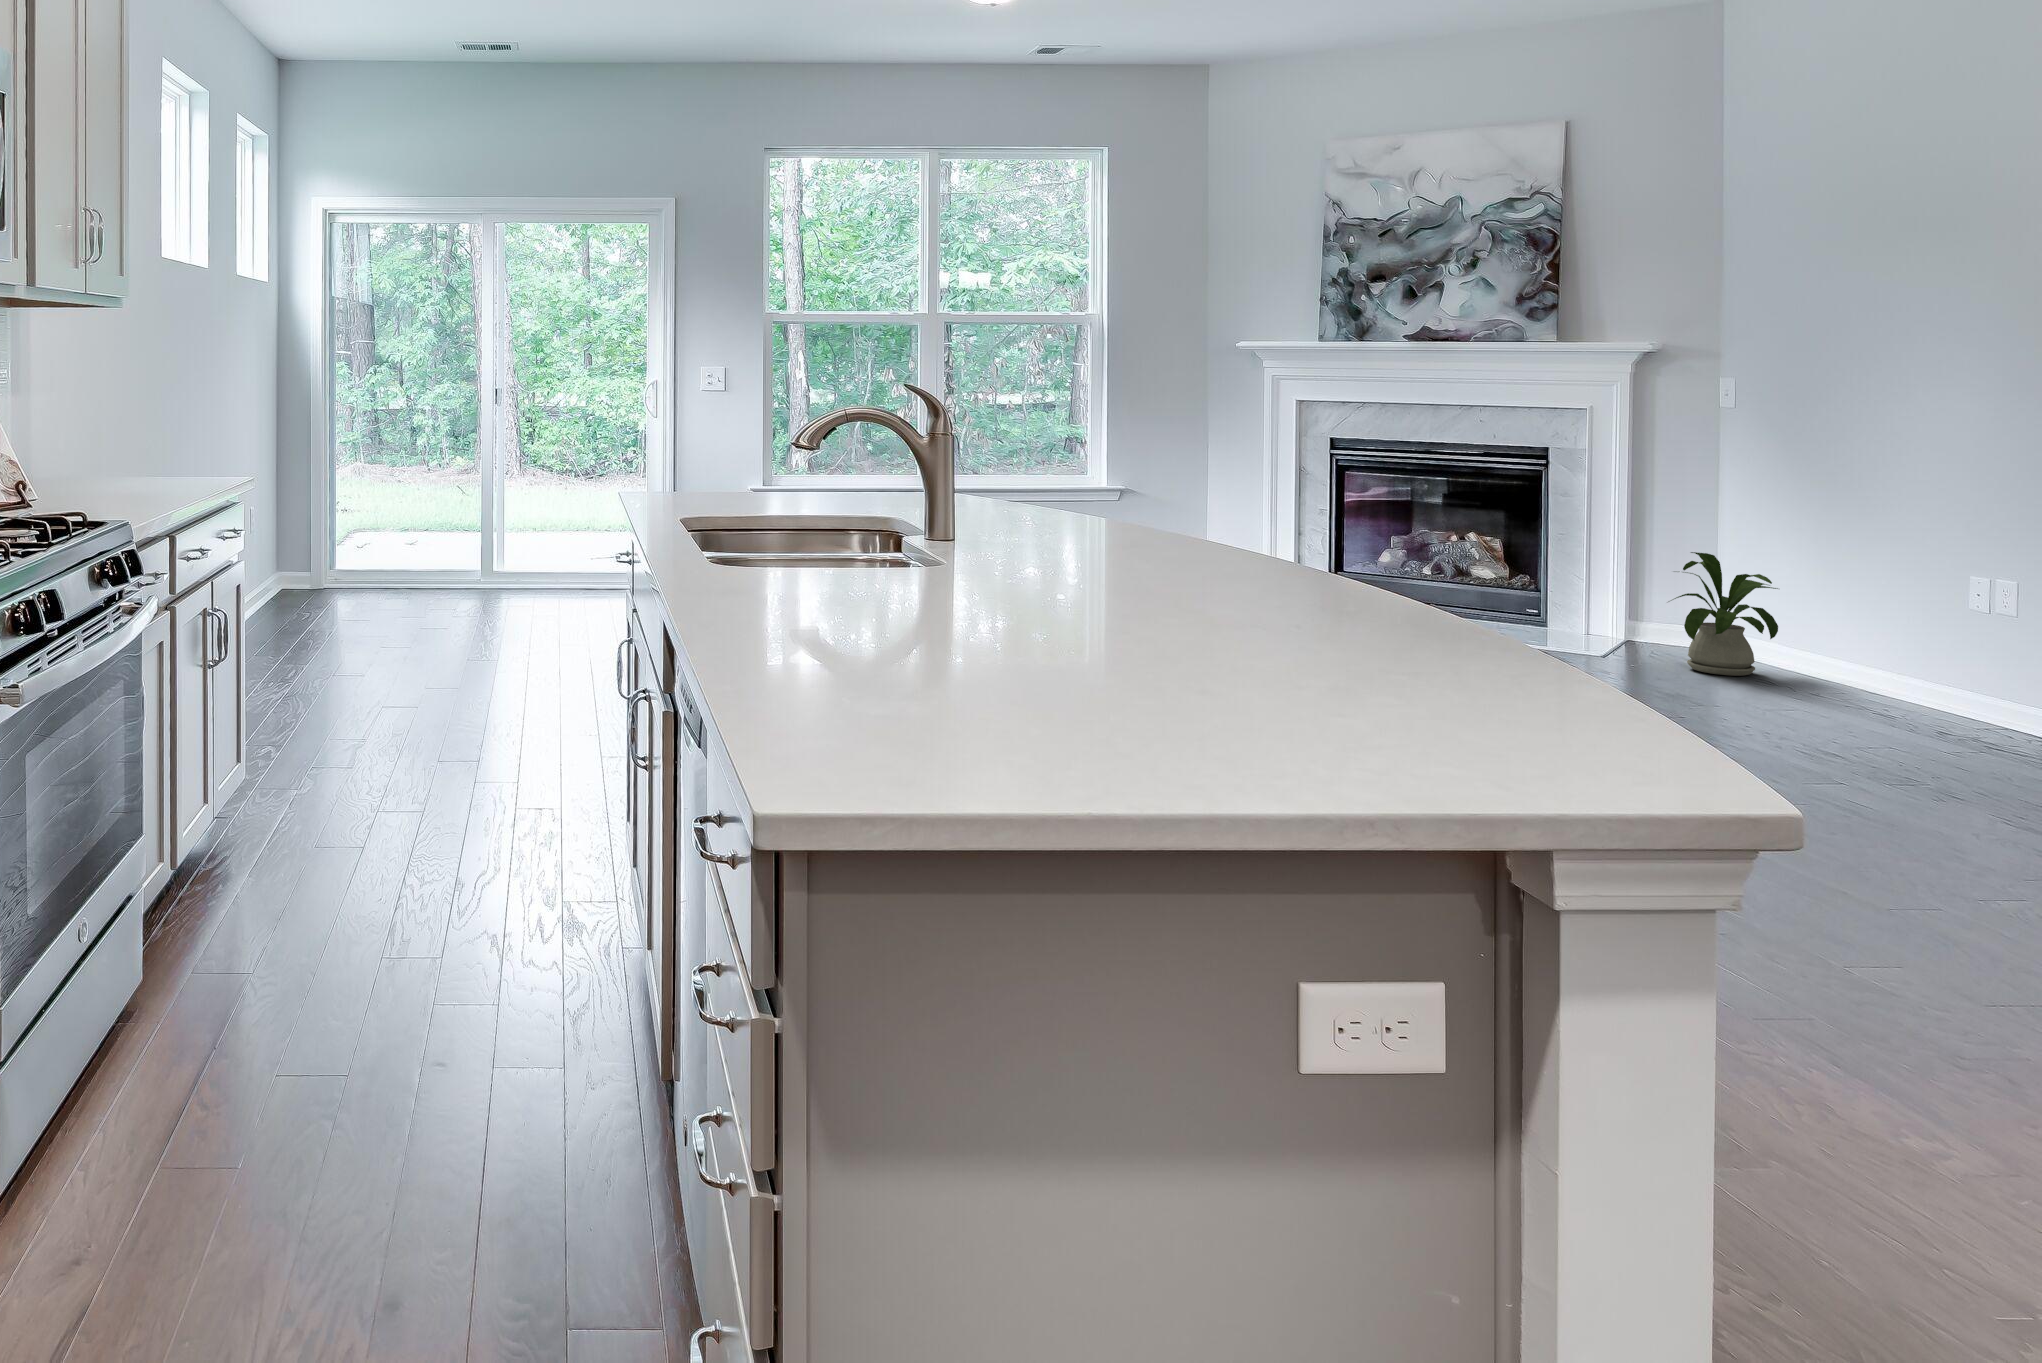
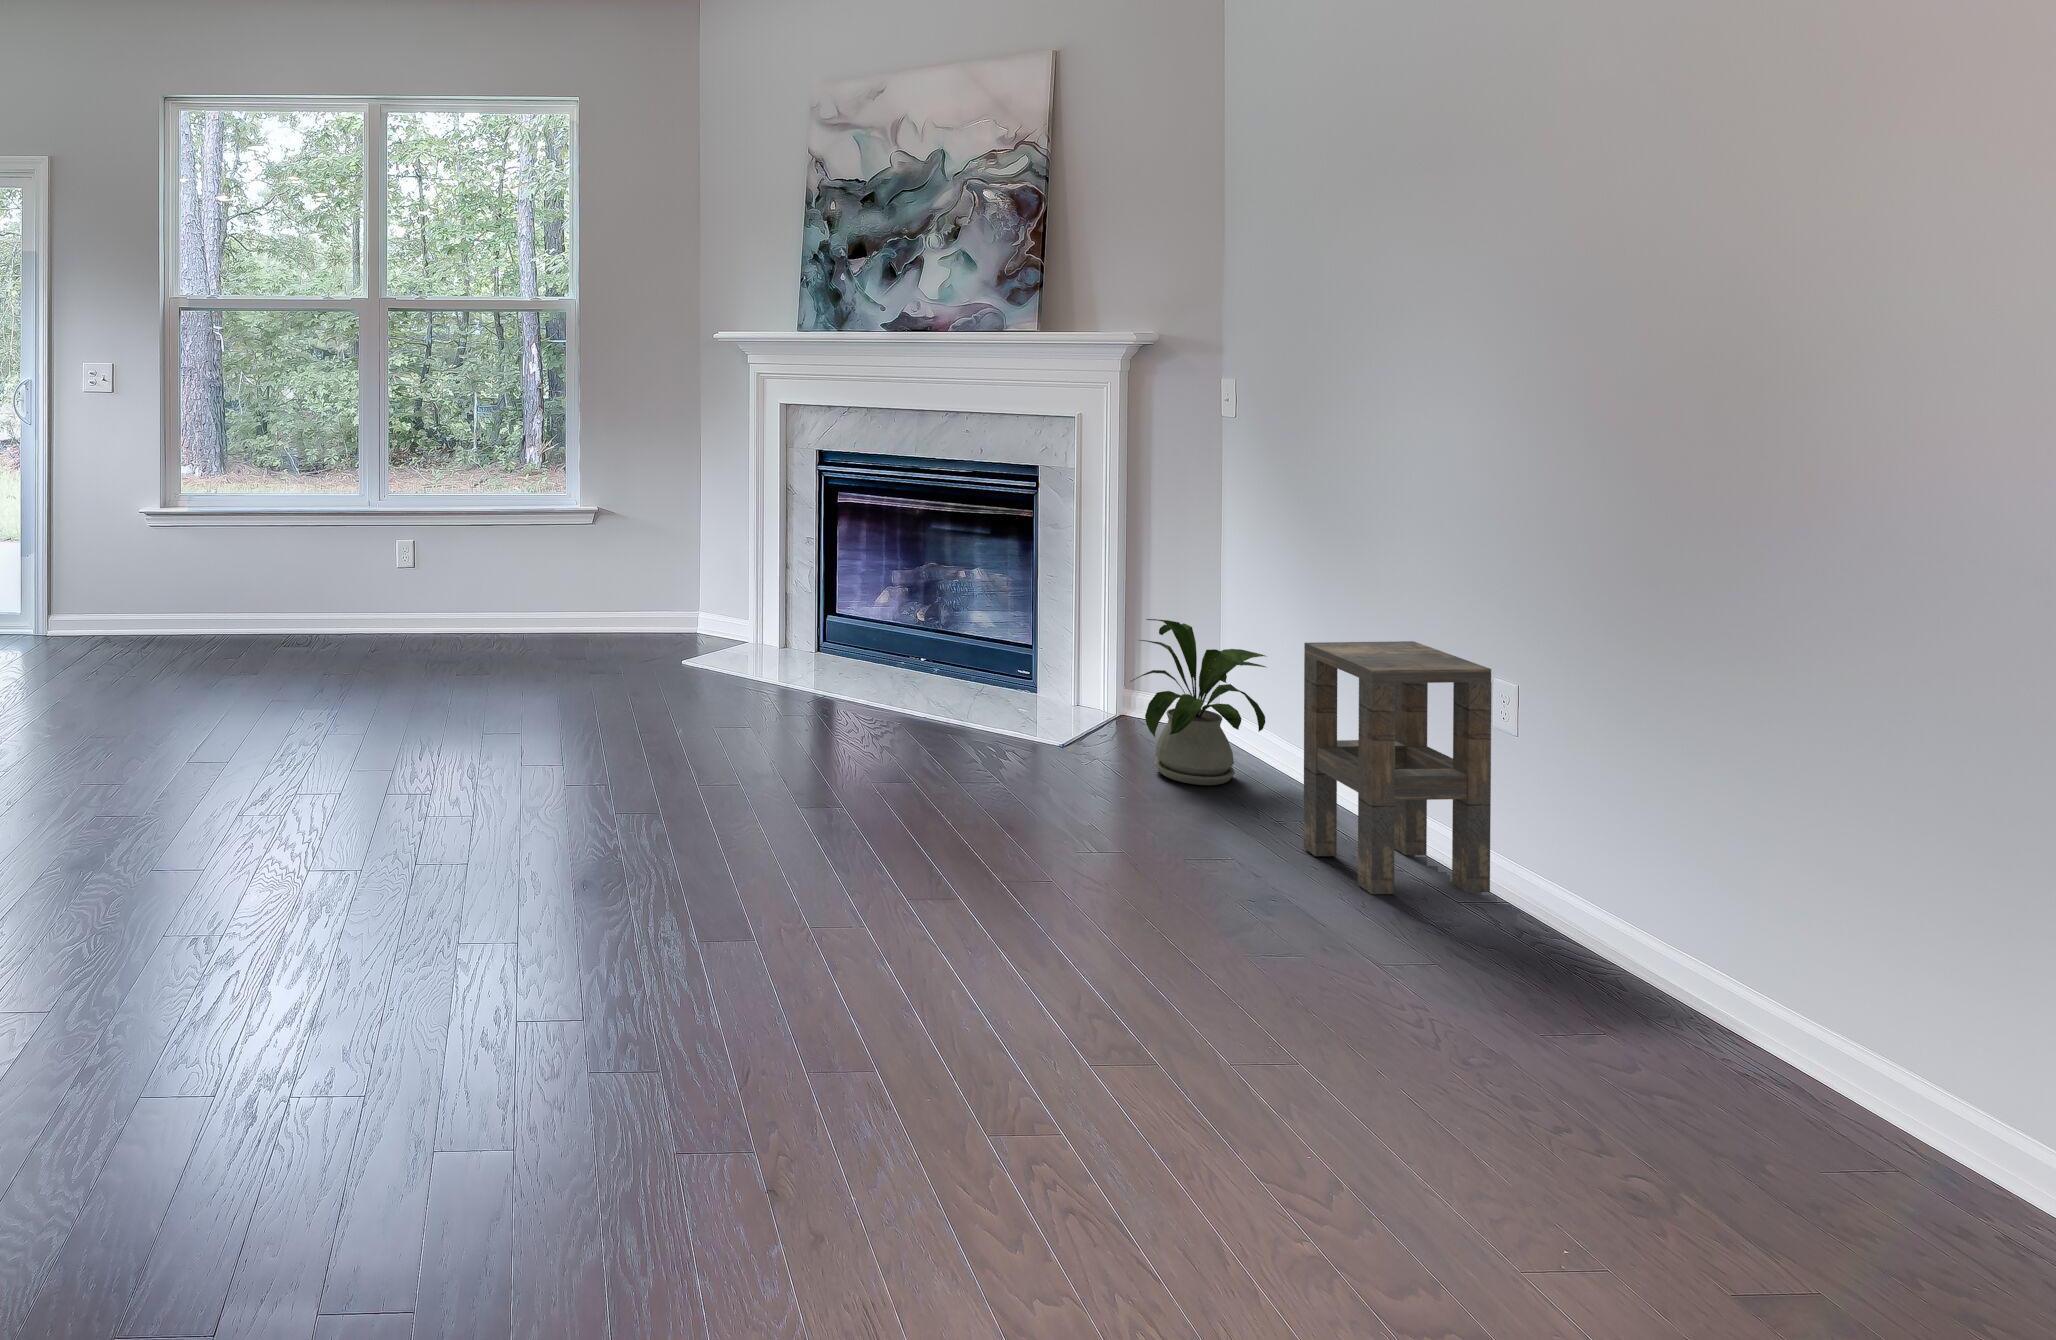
side table: none [1840,558,1992,722] -> present [1303,641,1492,894]

